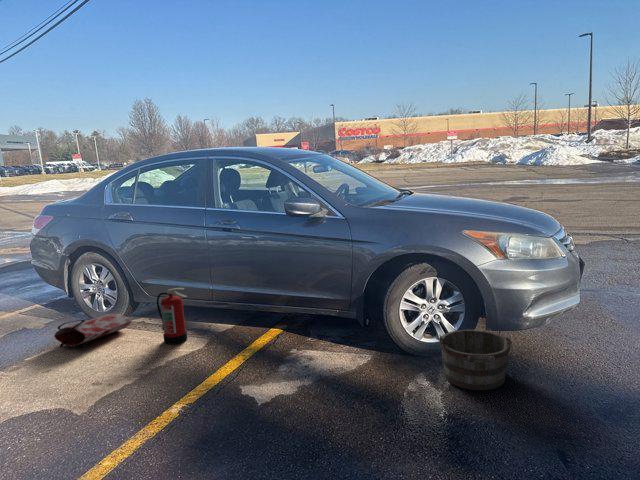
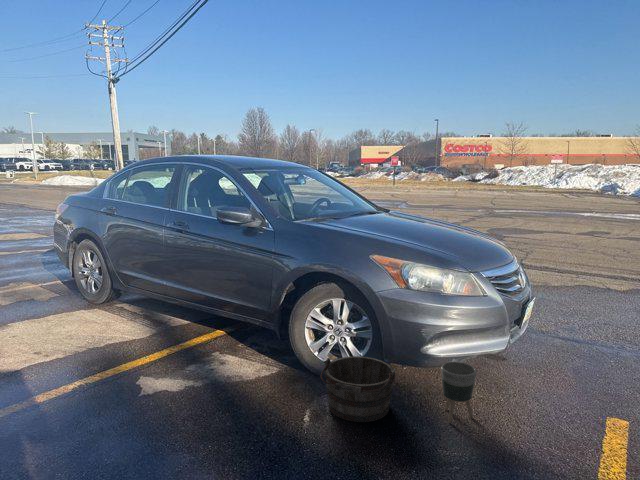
fire extinguisher: present [157,288,187,345] -> none [121,280,144,331]
bag: present [54,313,132,348] -> none [38,296,109,323]
planter: none [548,321,582,377] -> present [441,362,477,423]

